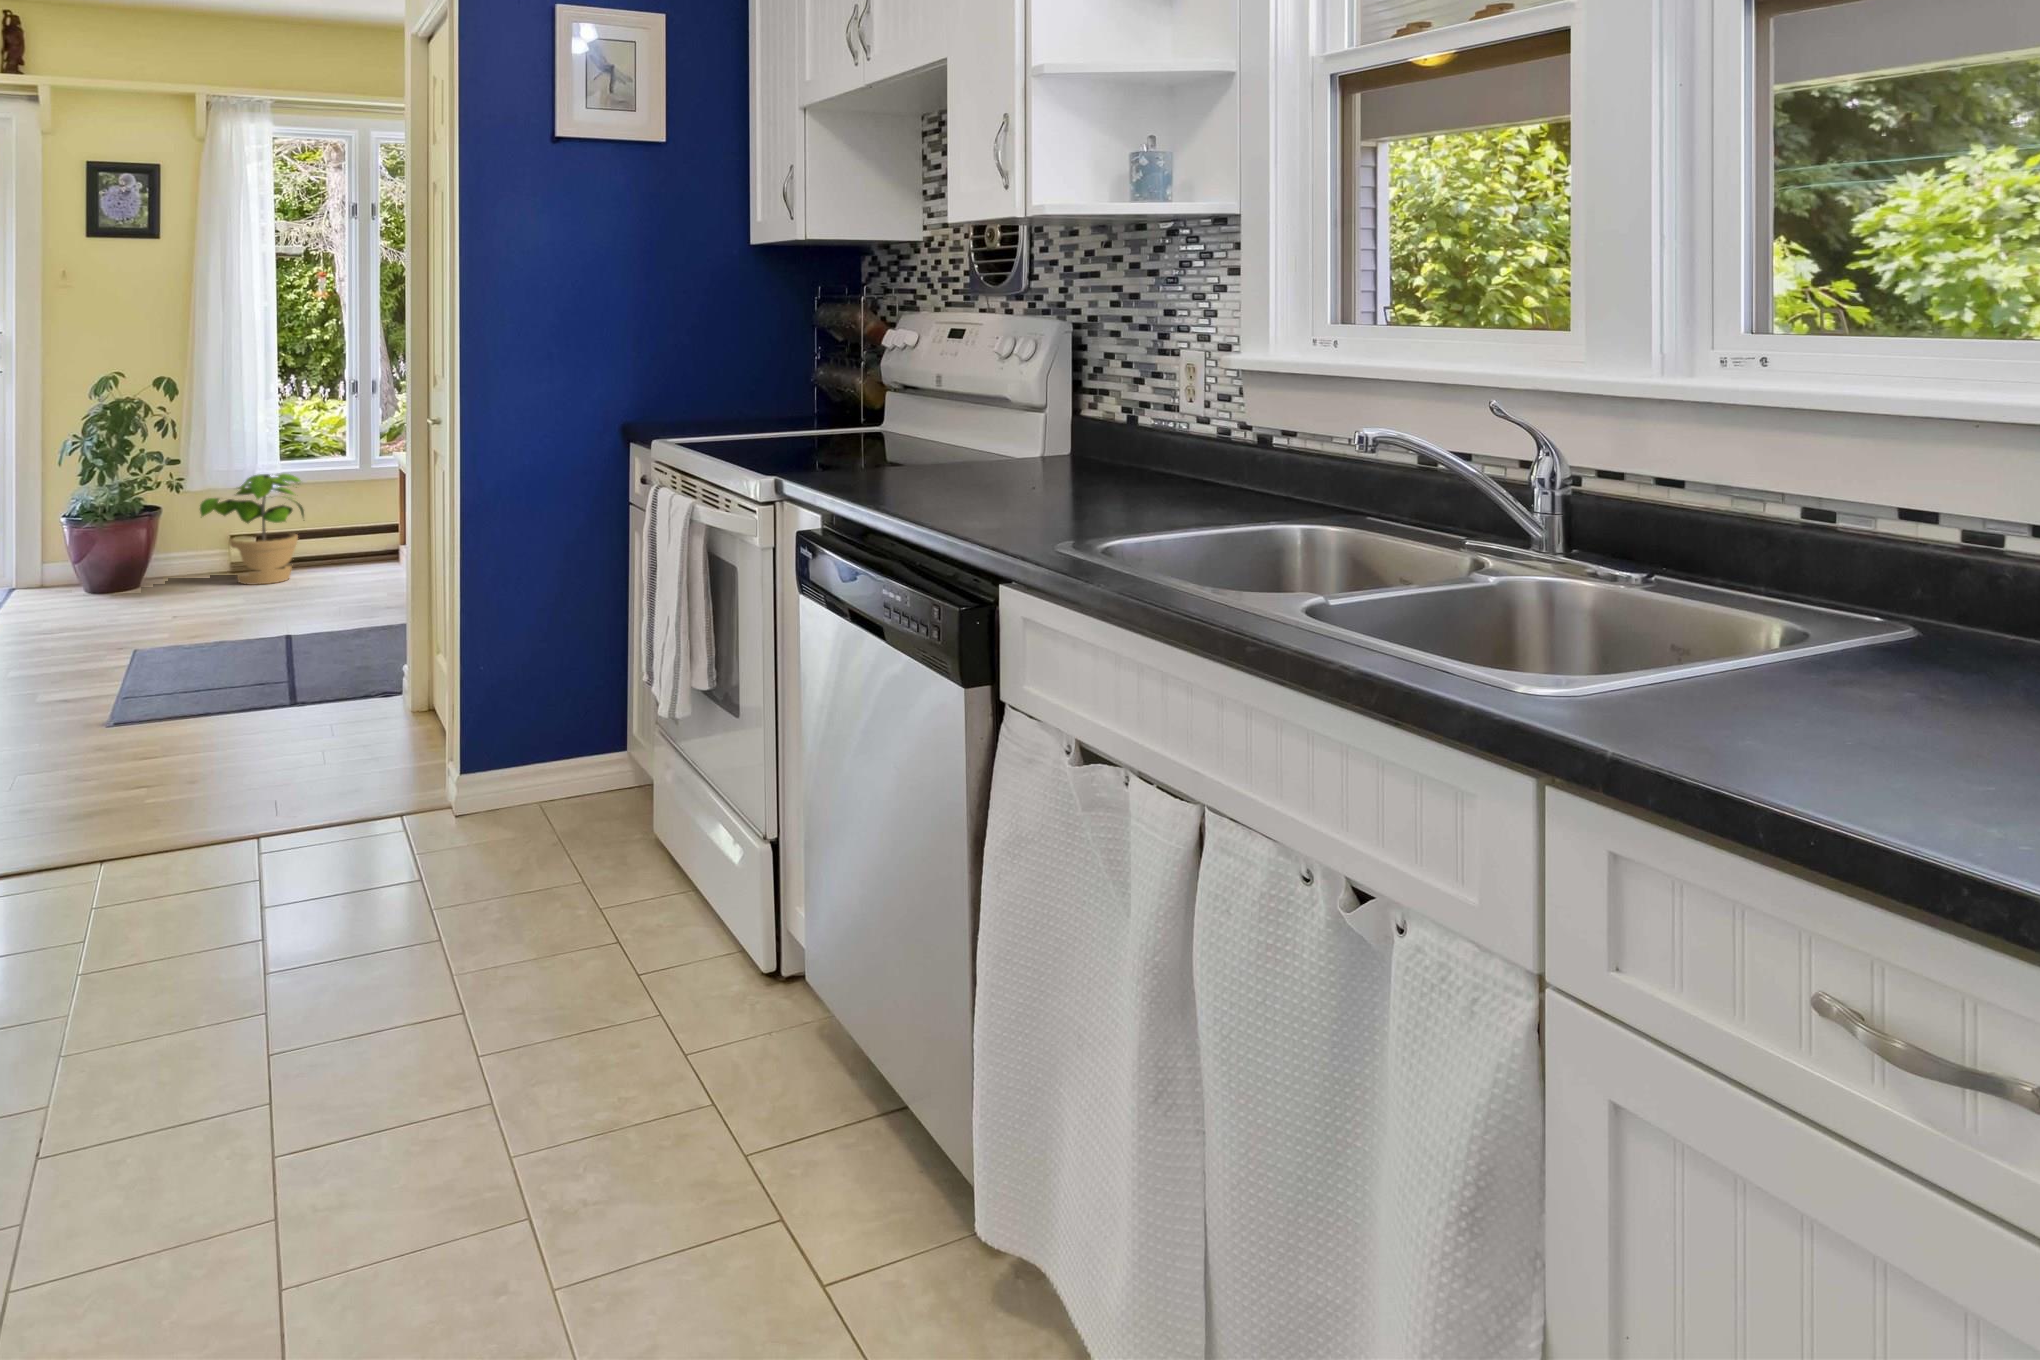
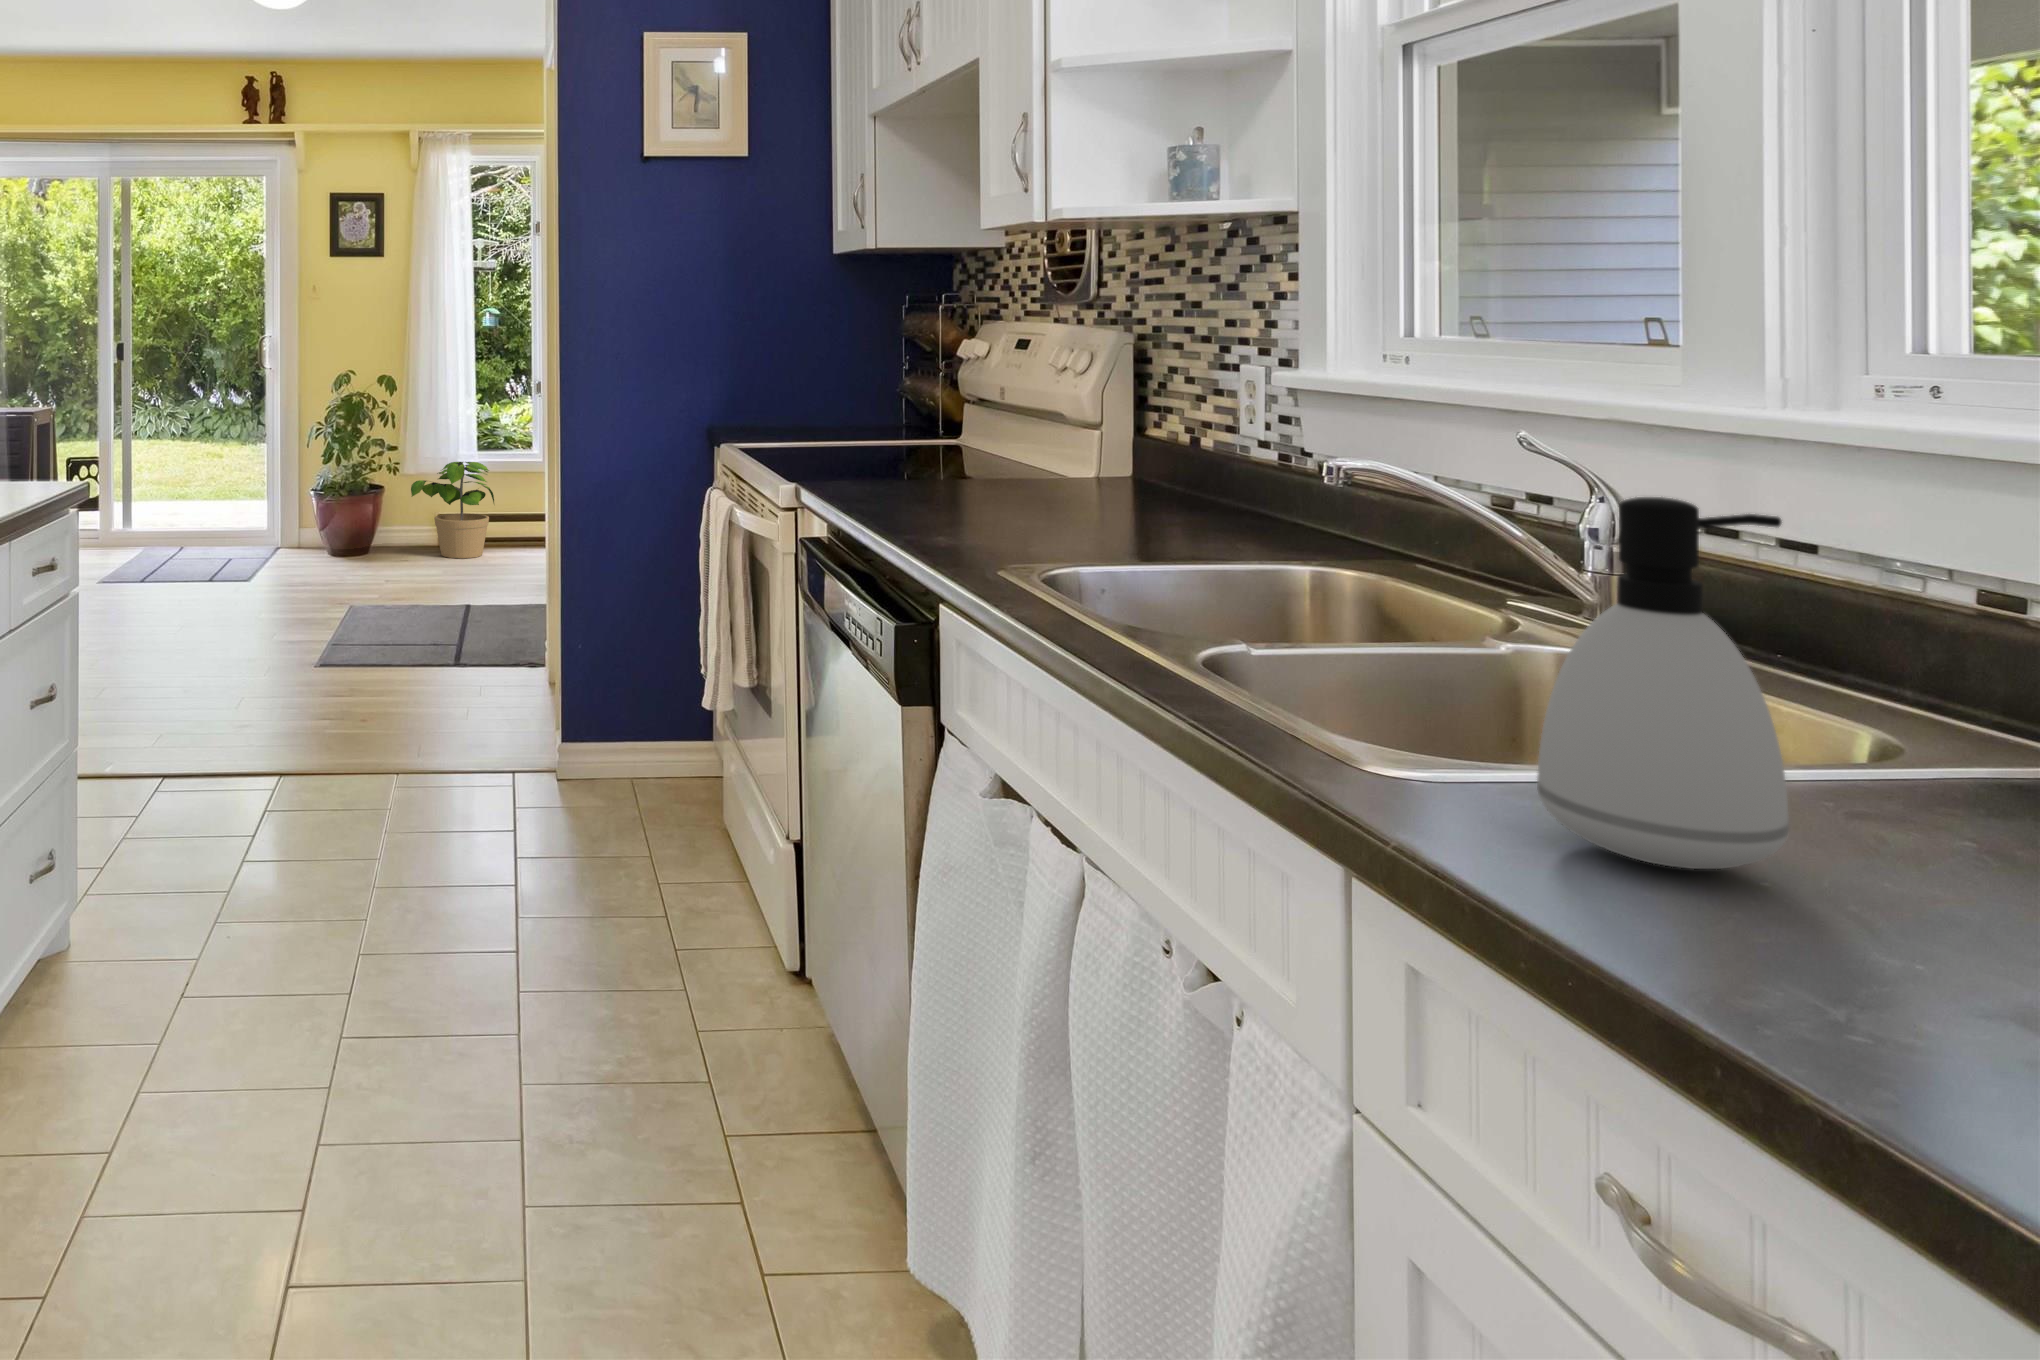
soap dispenser: none [1735,441,1920,736] -> present [1537,497,1789,869]

